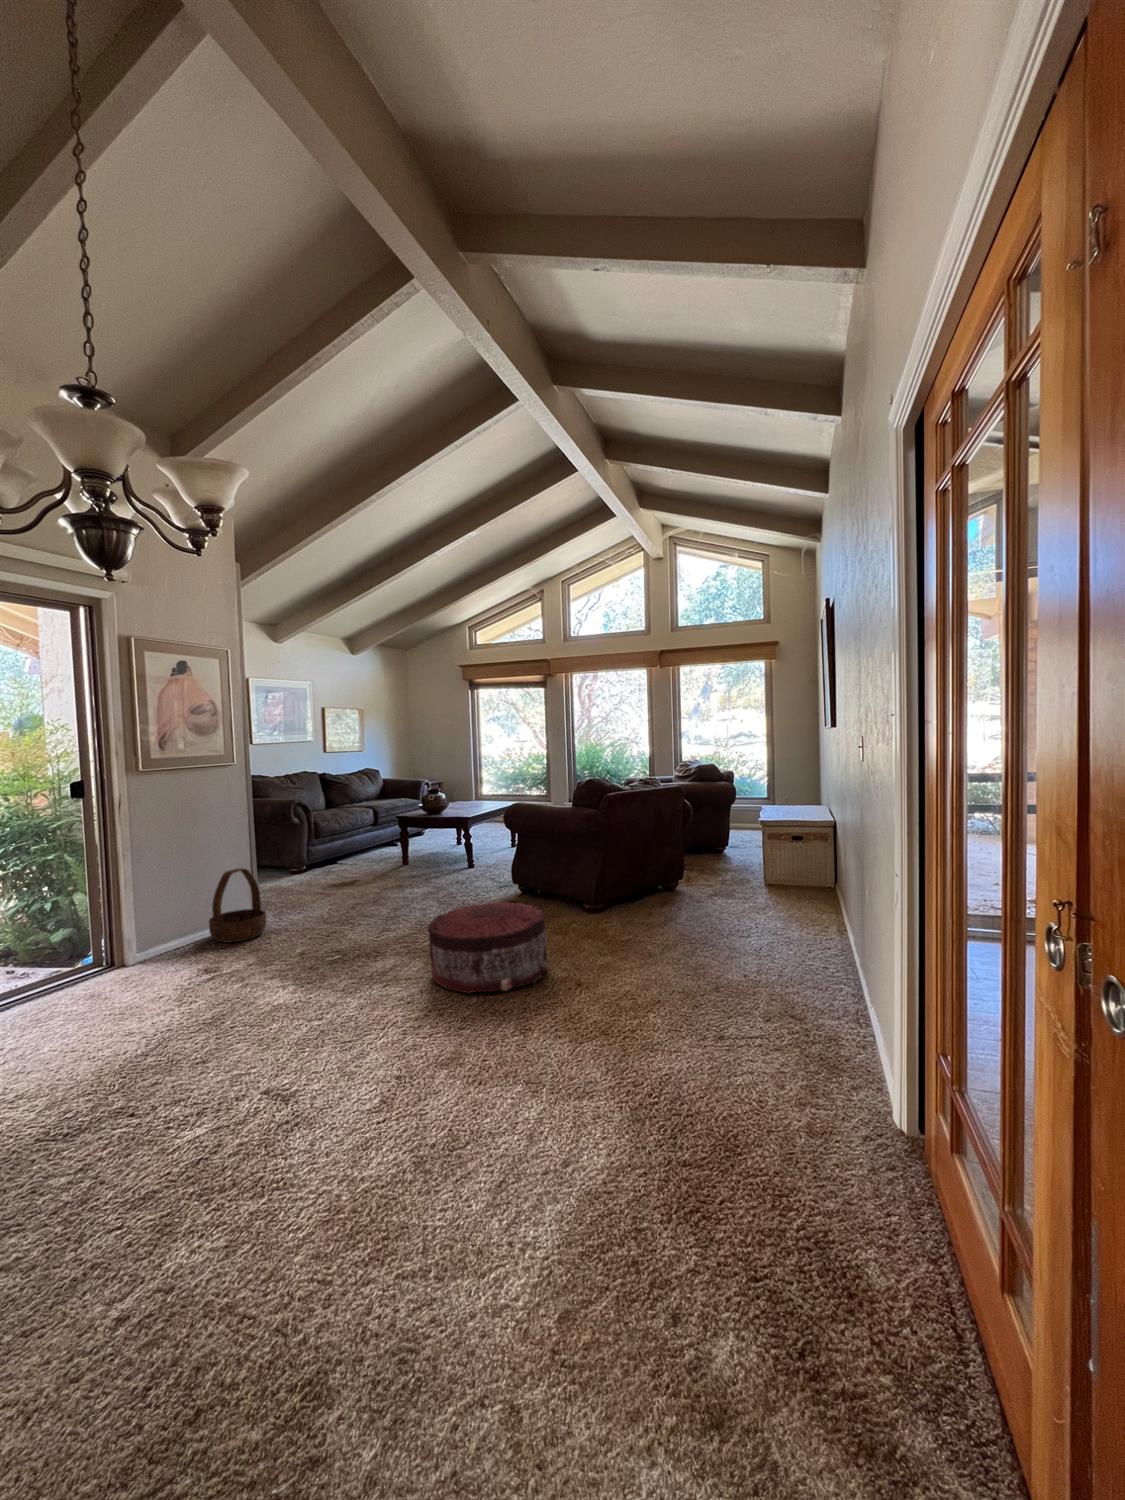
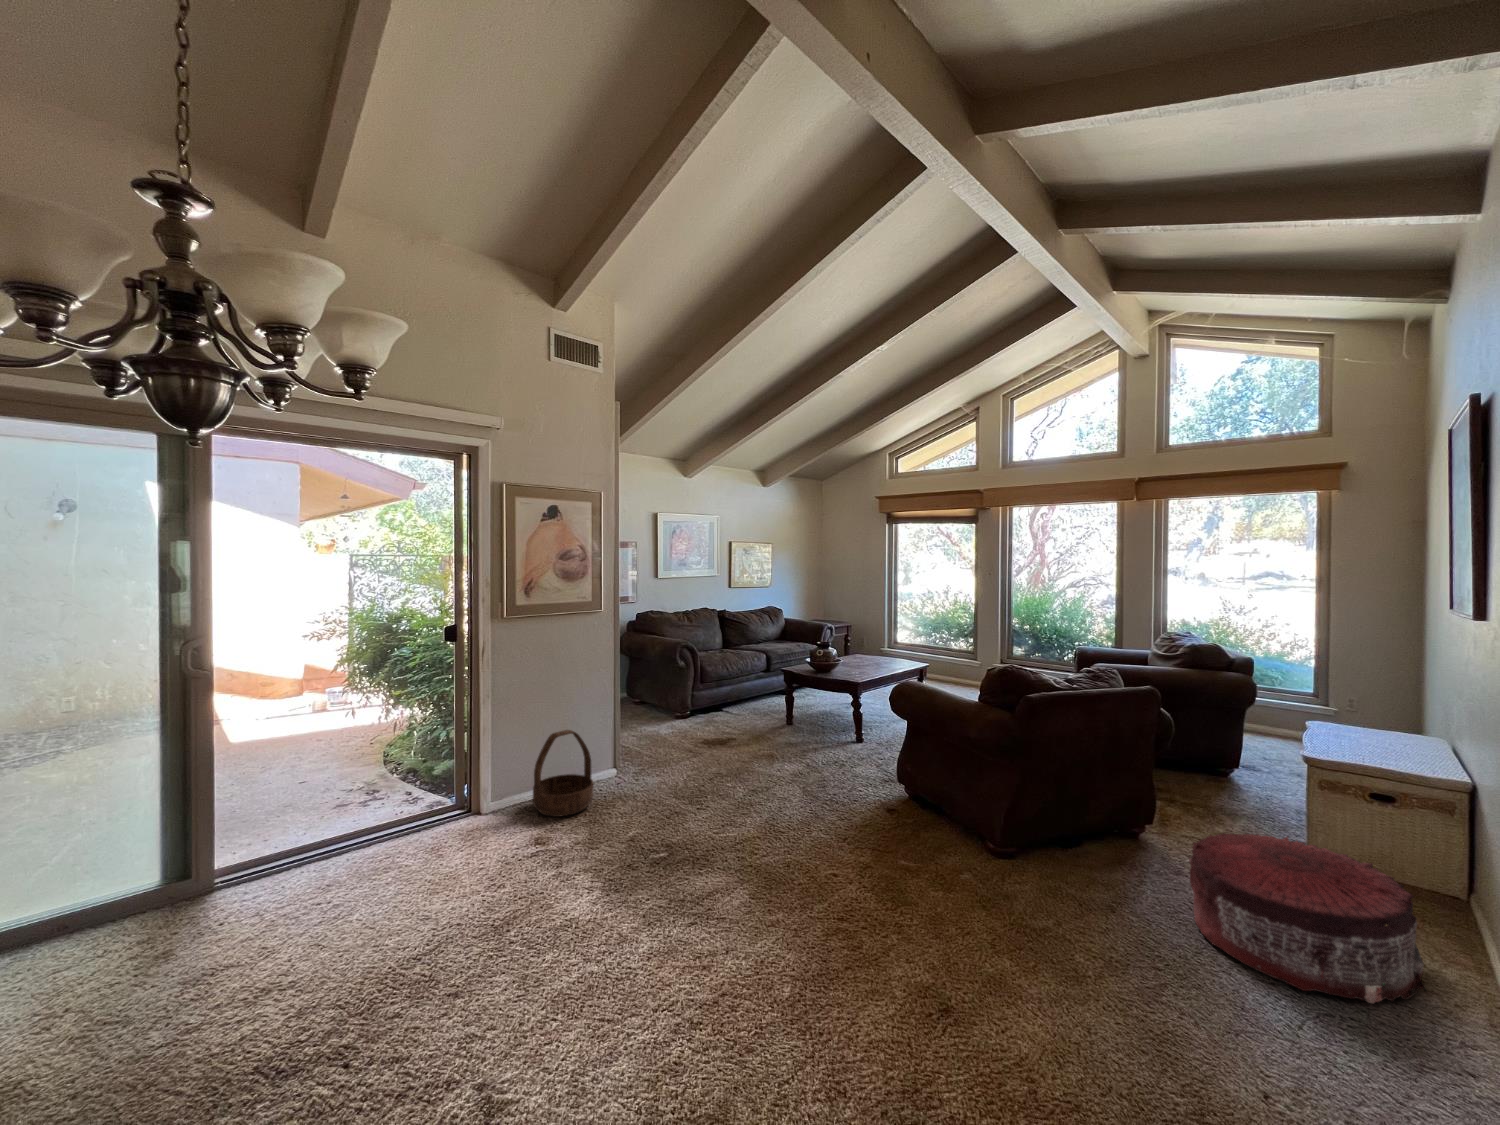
pouf: present [428,902,548,993] -> present [1189,833,1426,1004]

